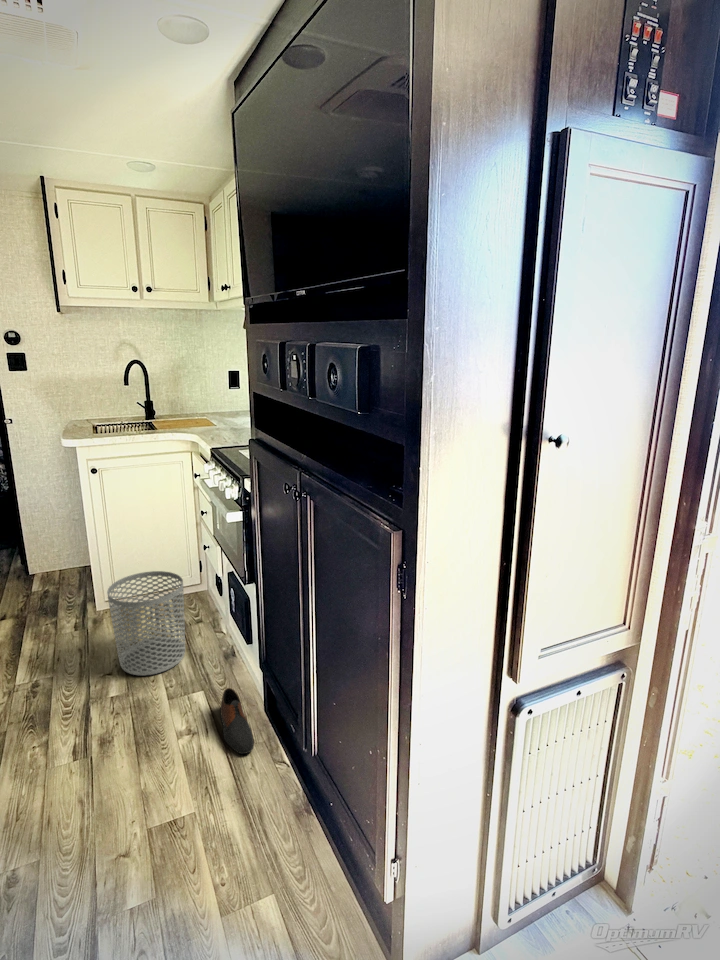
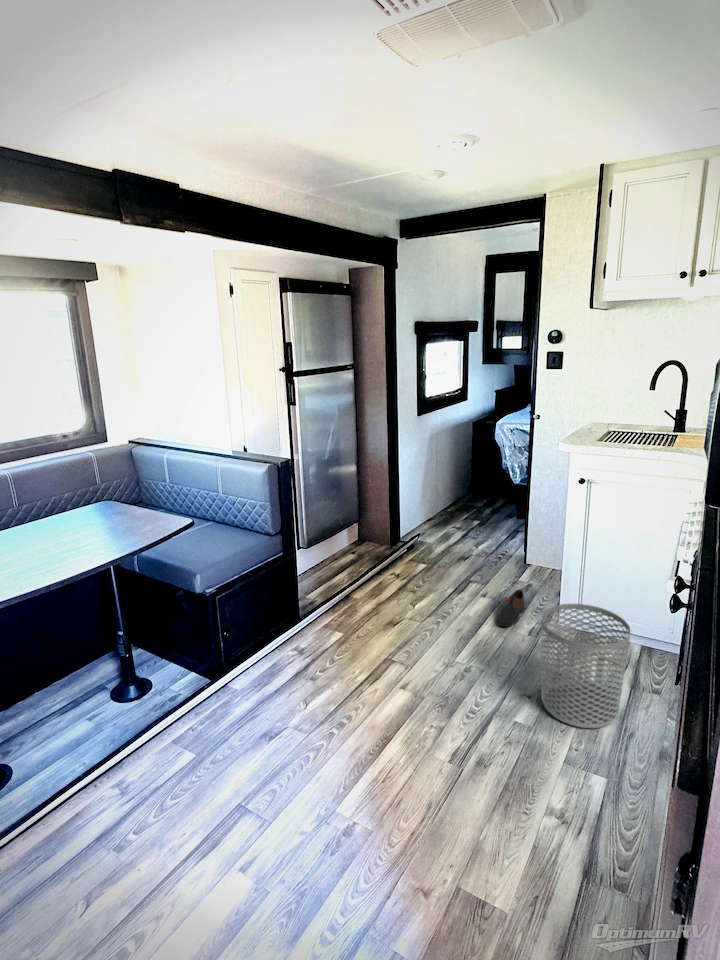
shoe: present [220,688,254,754] -> present [498,590,524,627]

